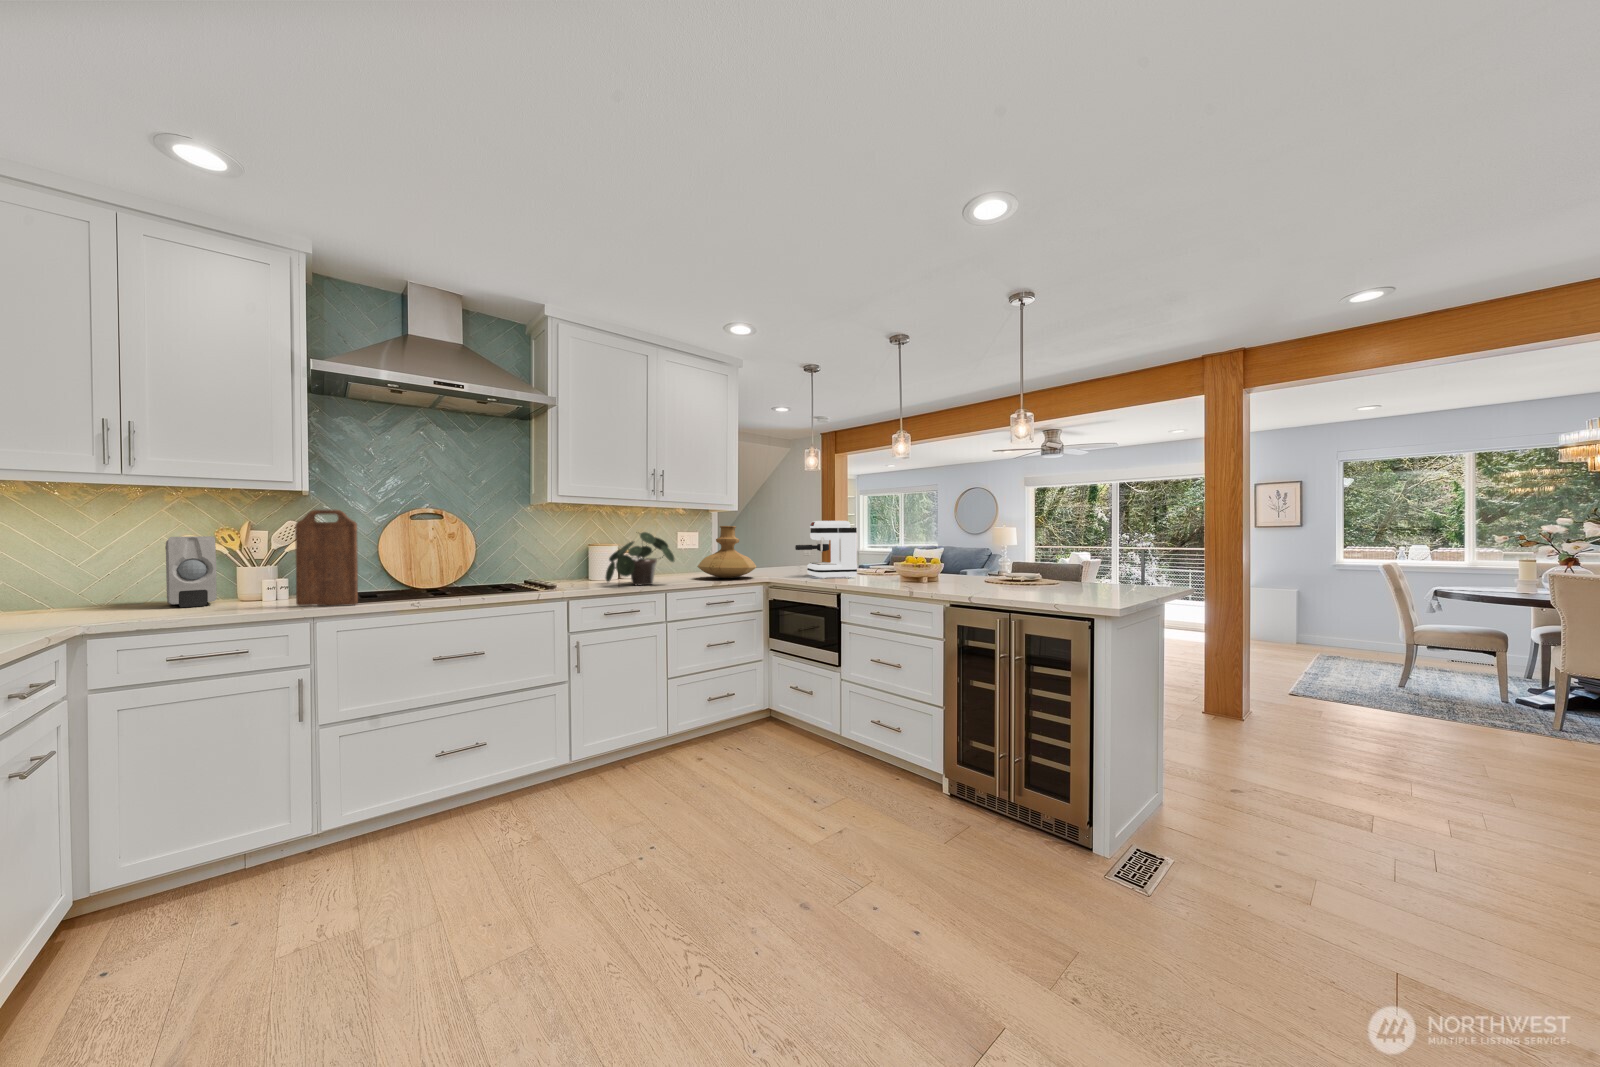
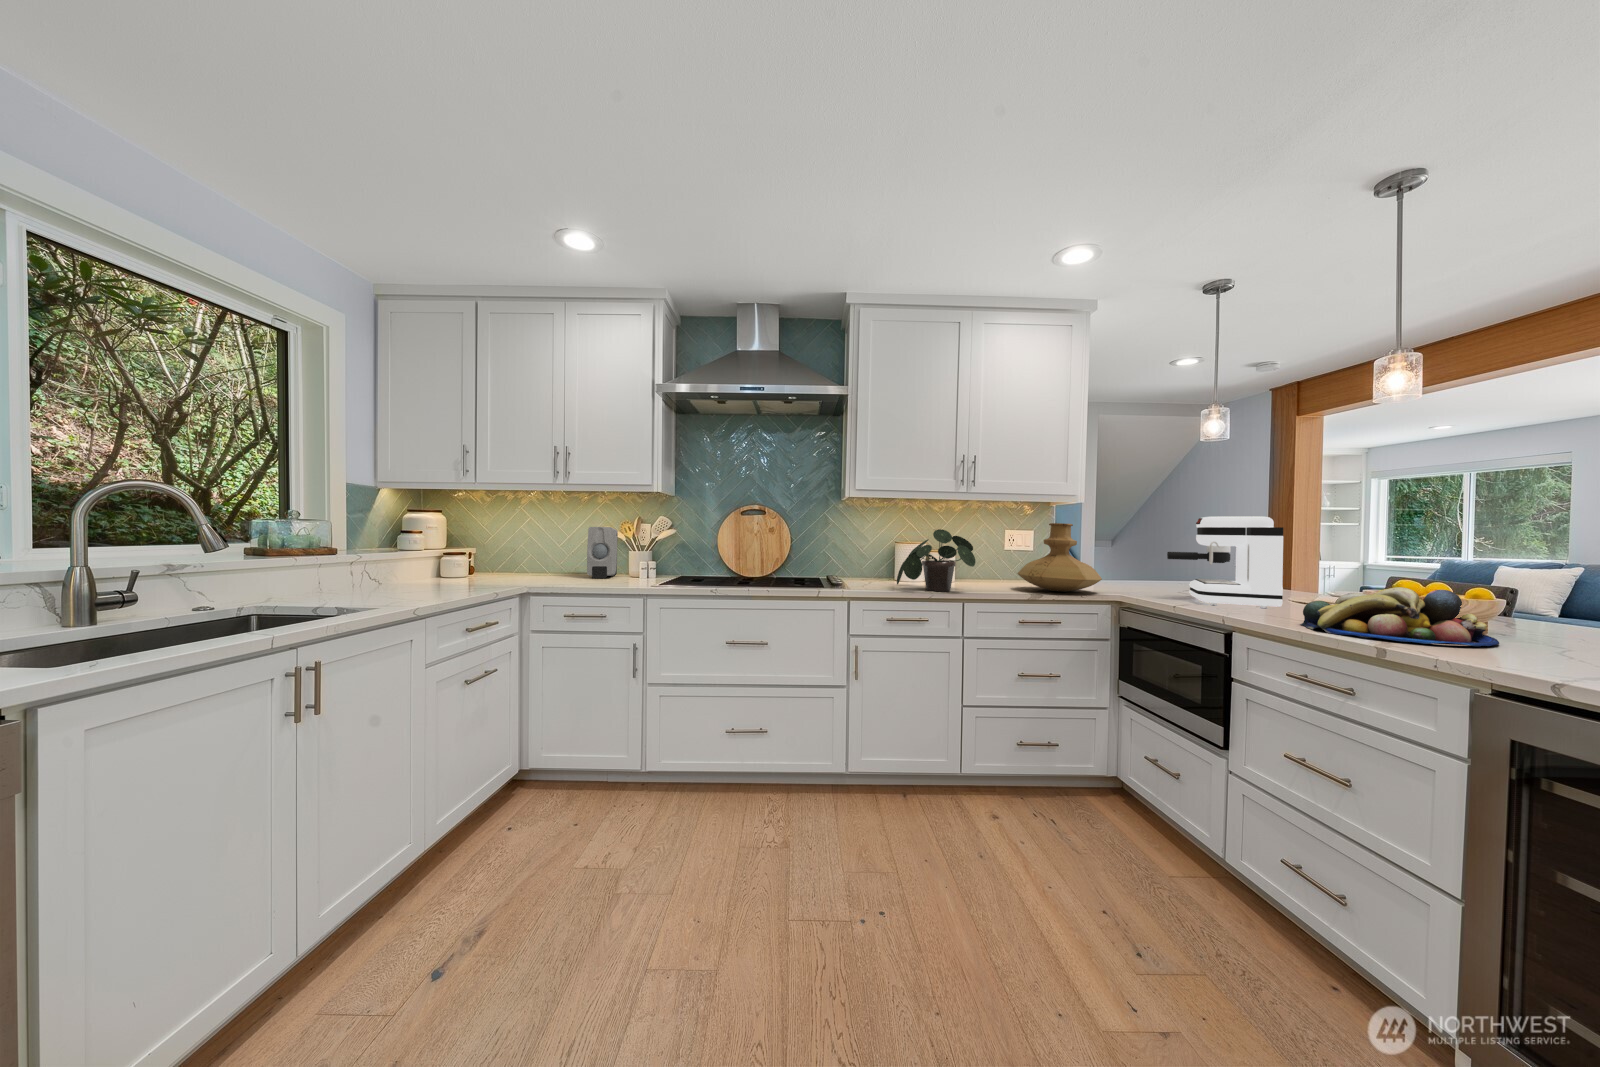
cutting board: present [295,510,358,606] -> none [645,506,677,587]
fruit bowl: none [873,559,946,587] -> present [1301,587,1499,646]

